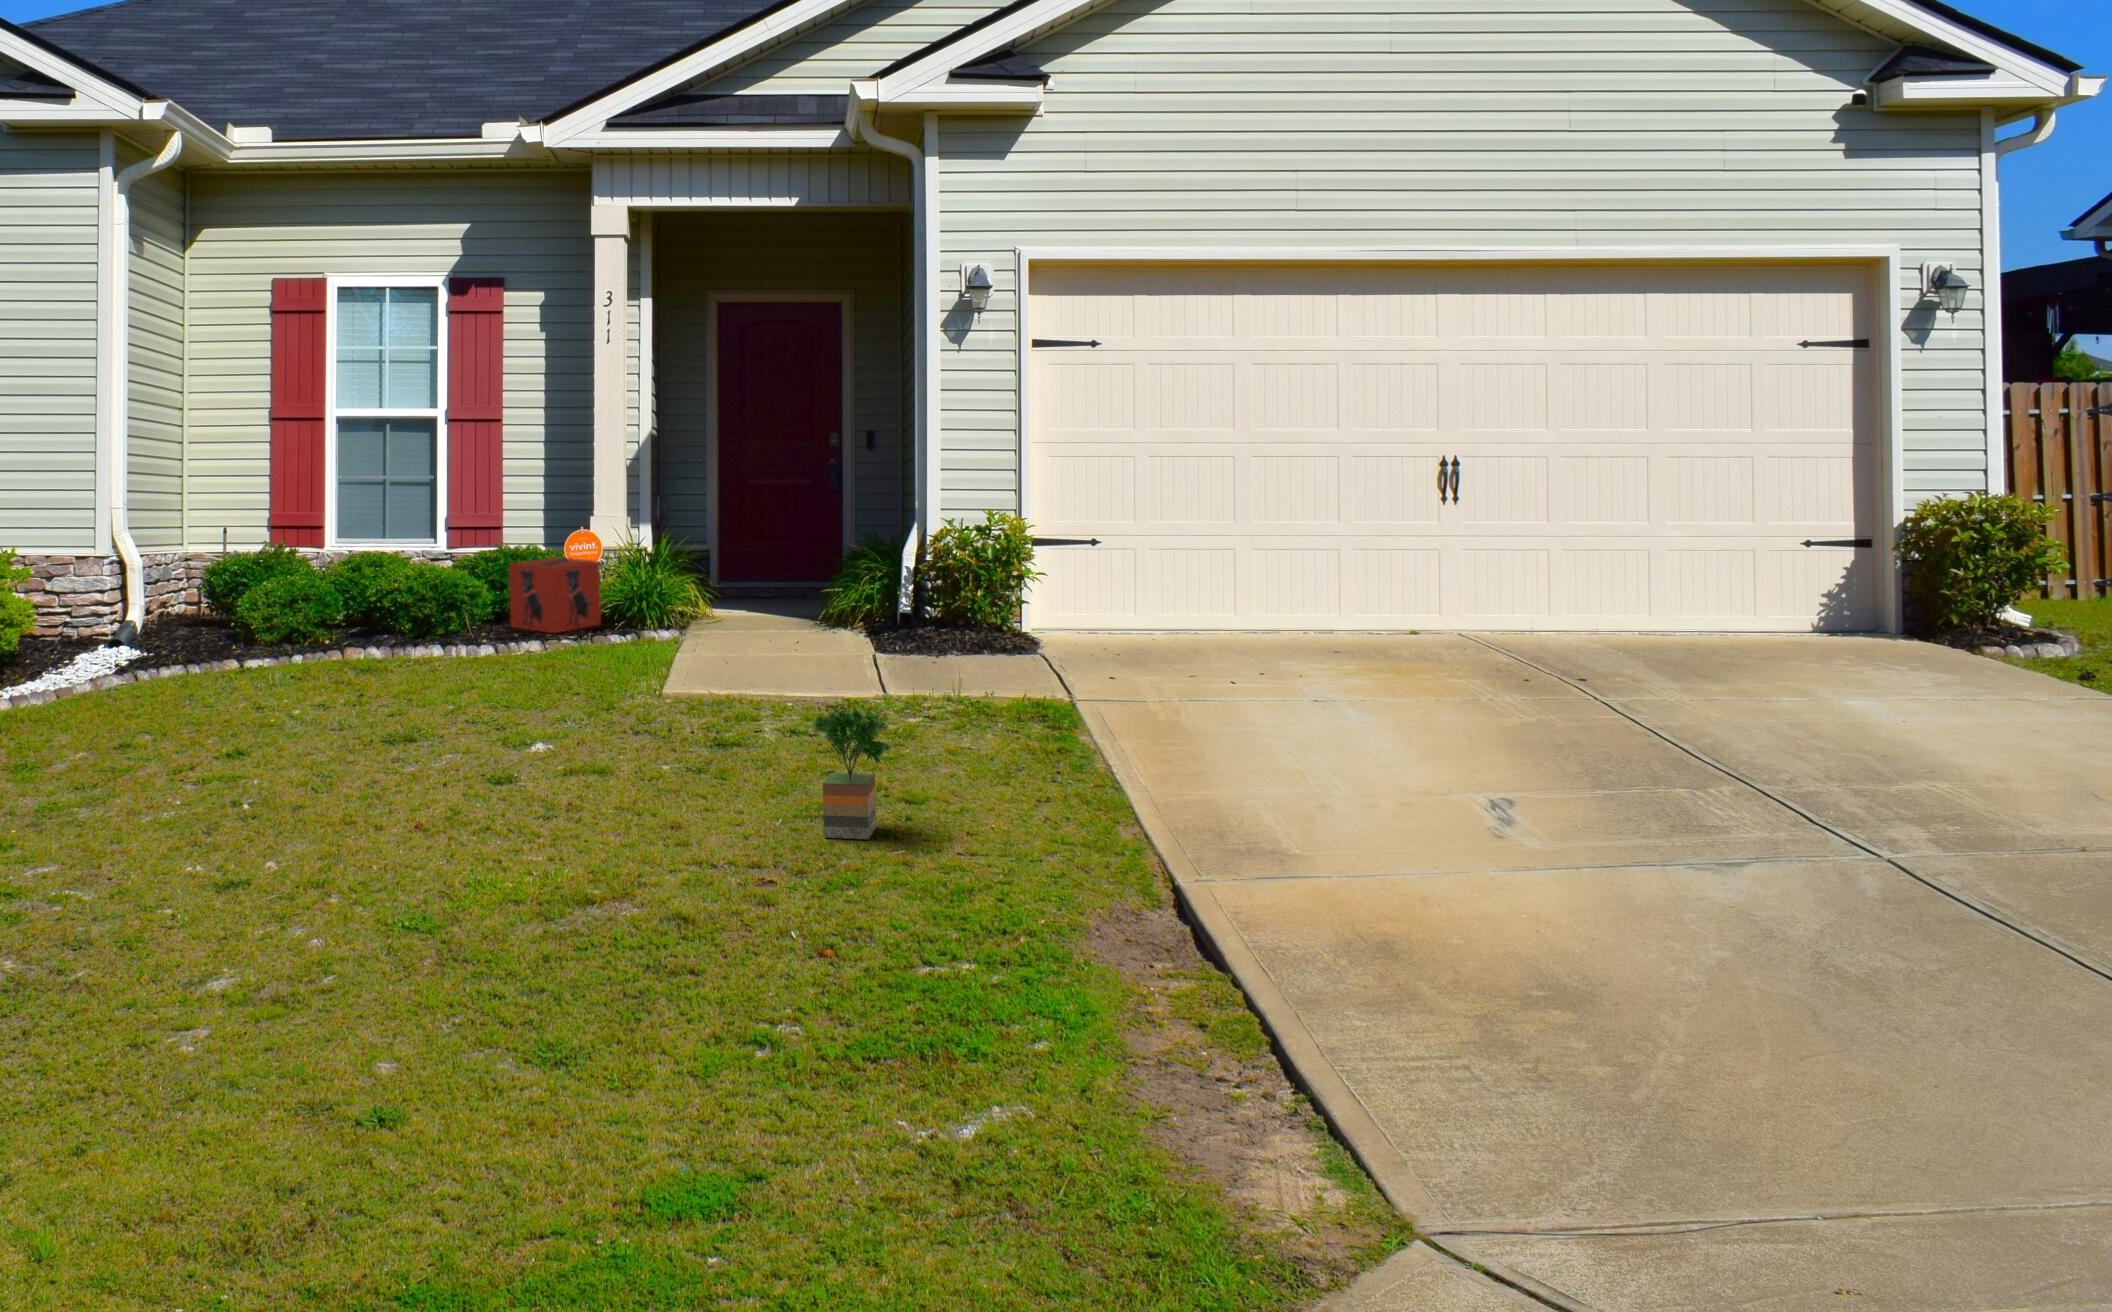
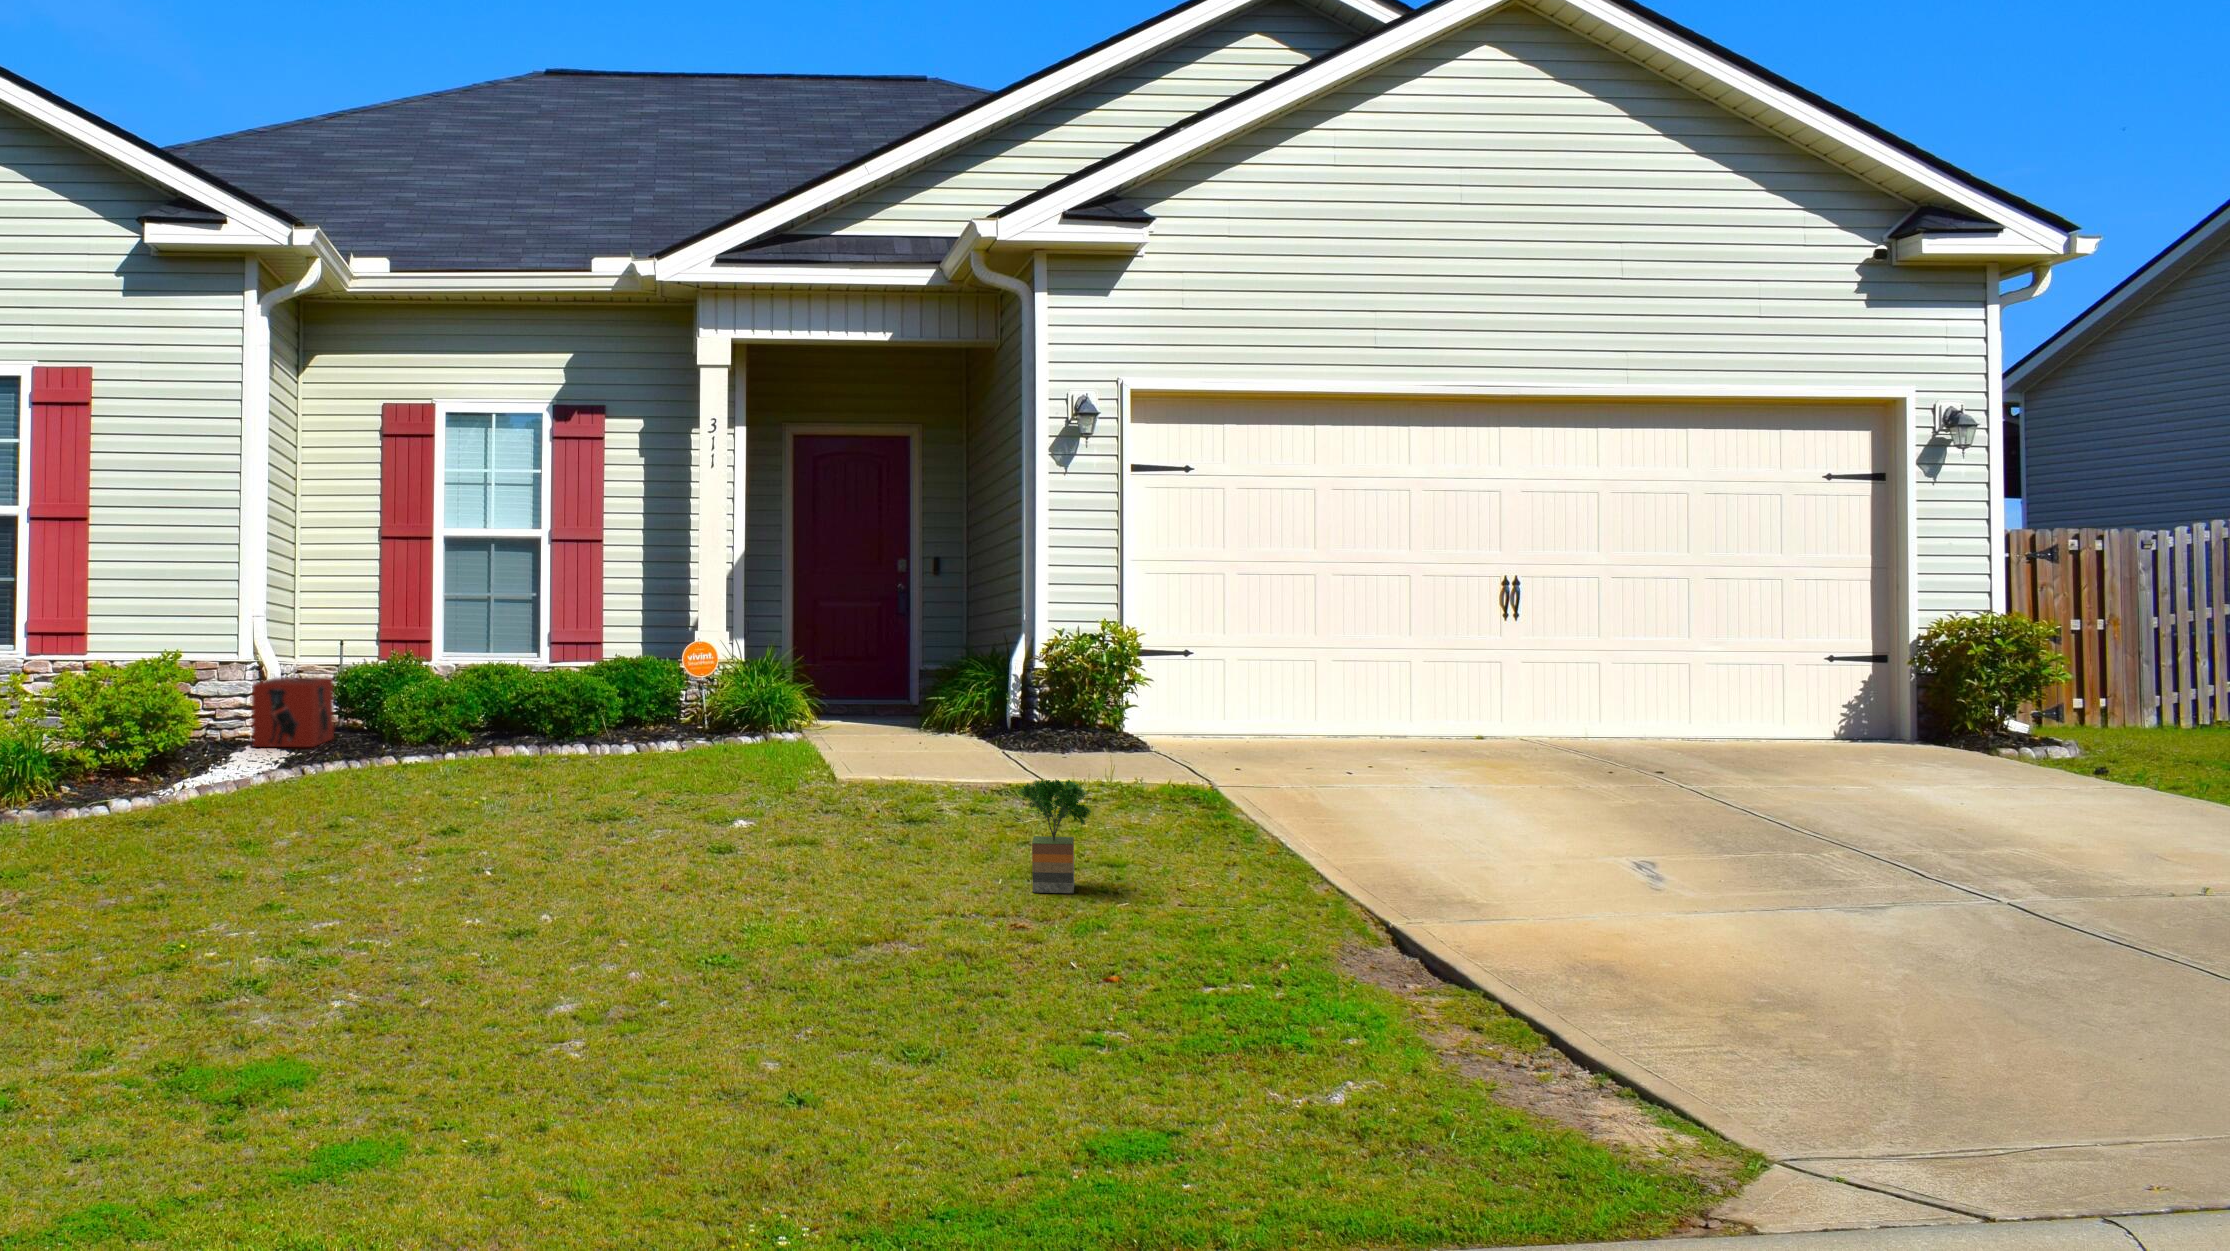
storage box: present [509,557,601,633] -> present [252,678,334,747]

